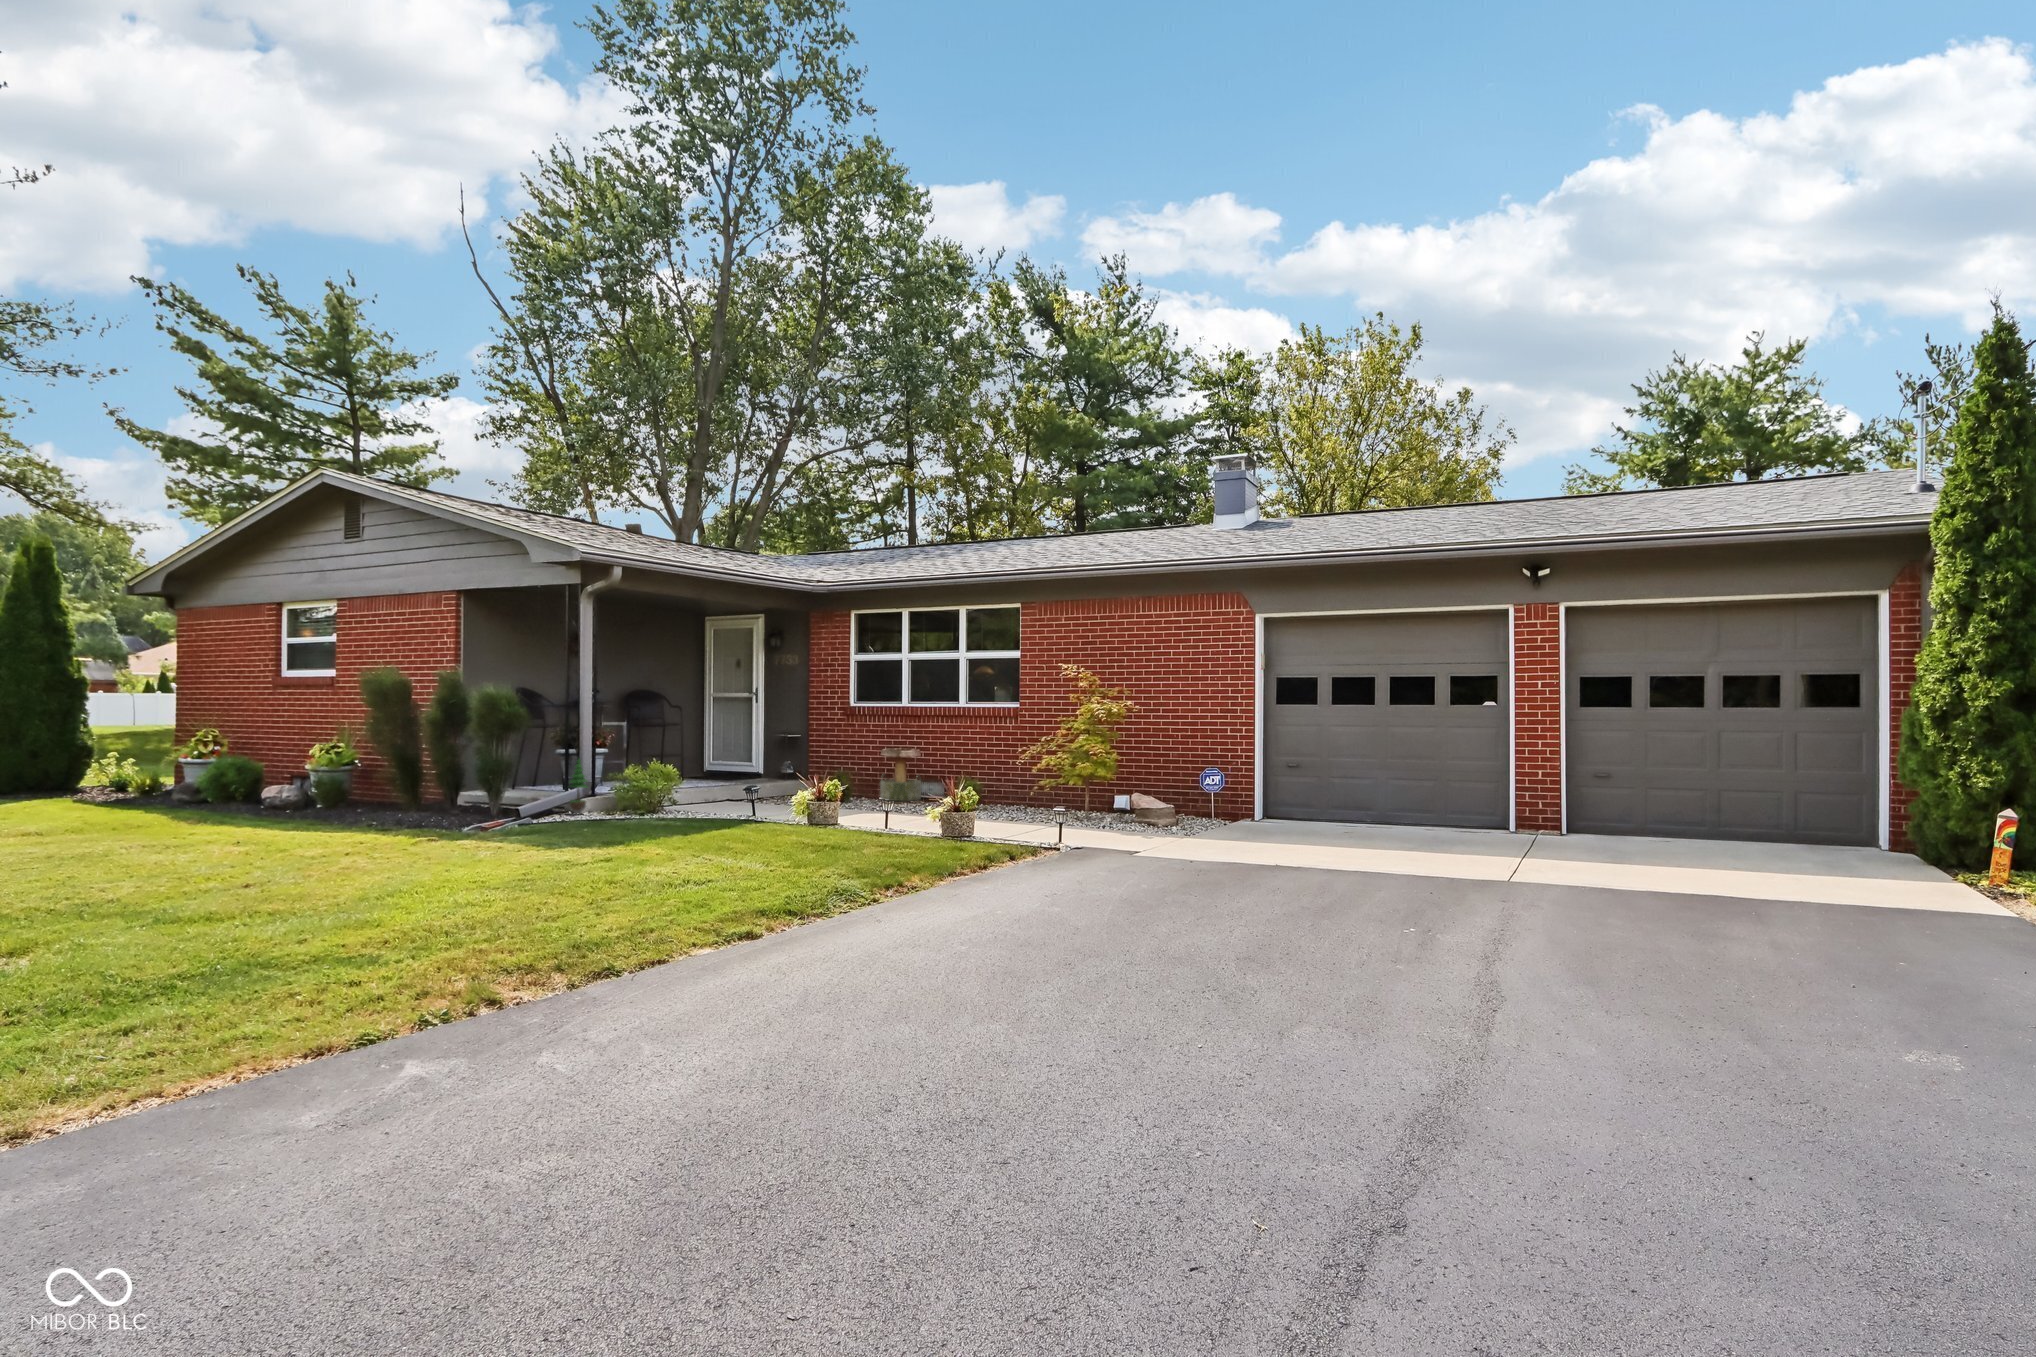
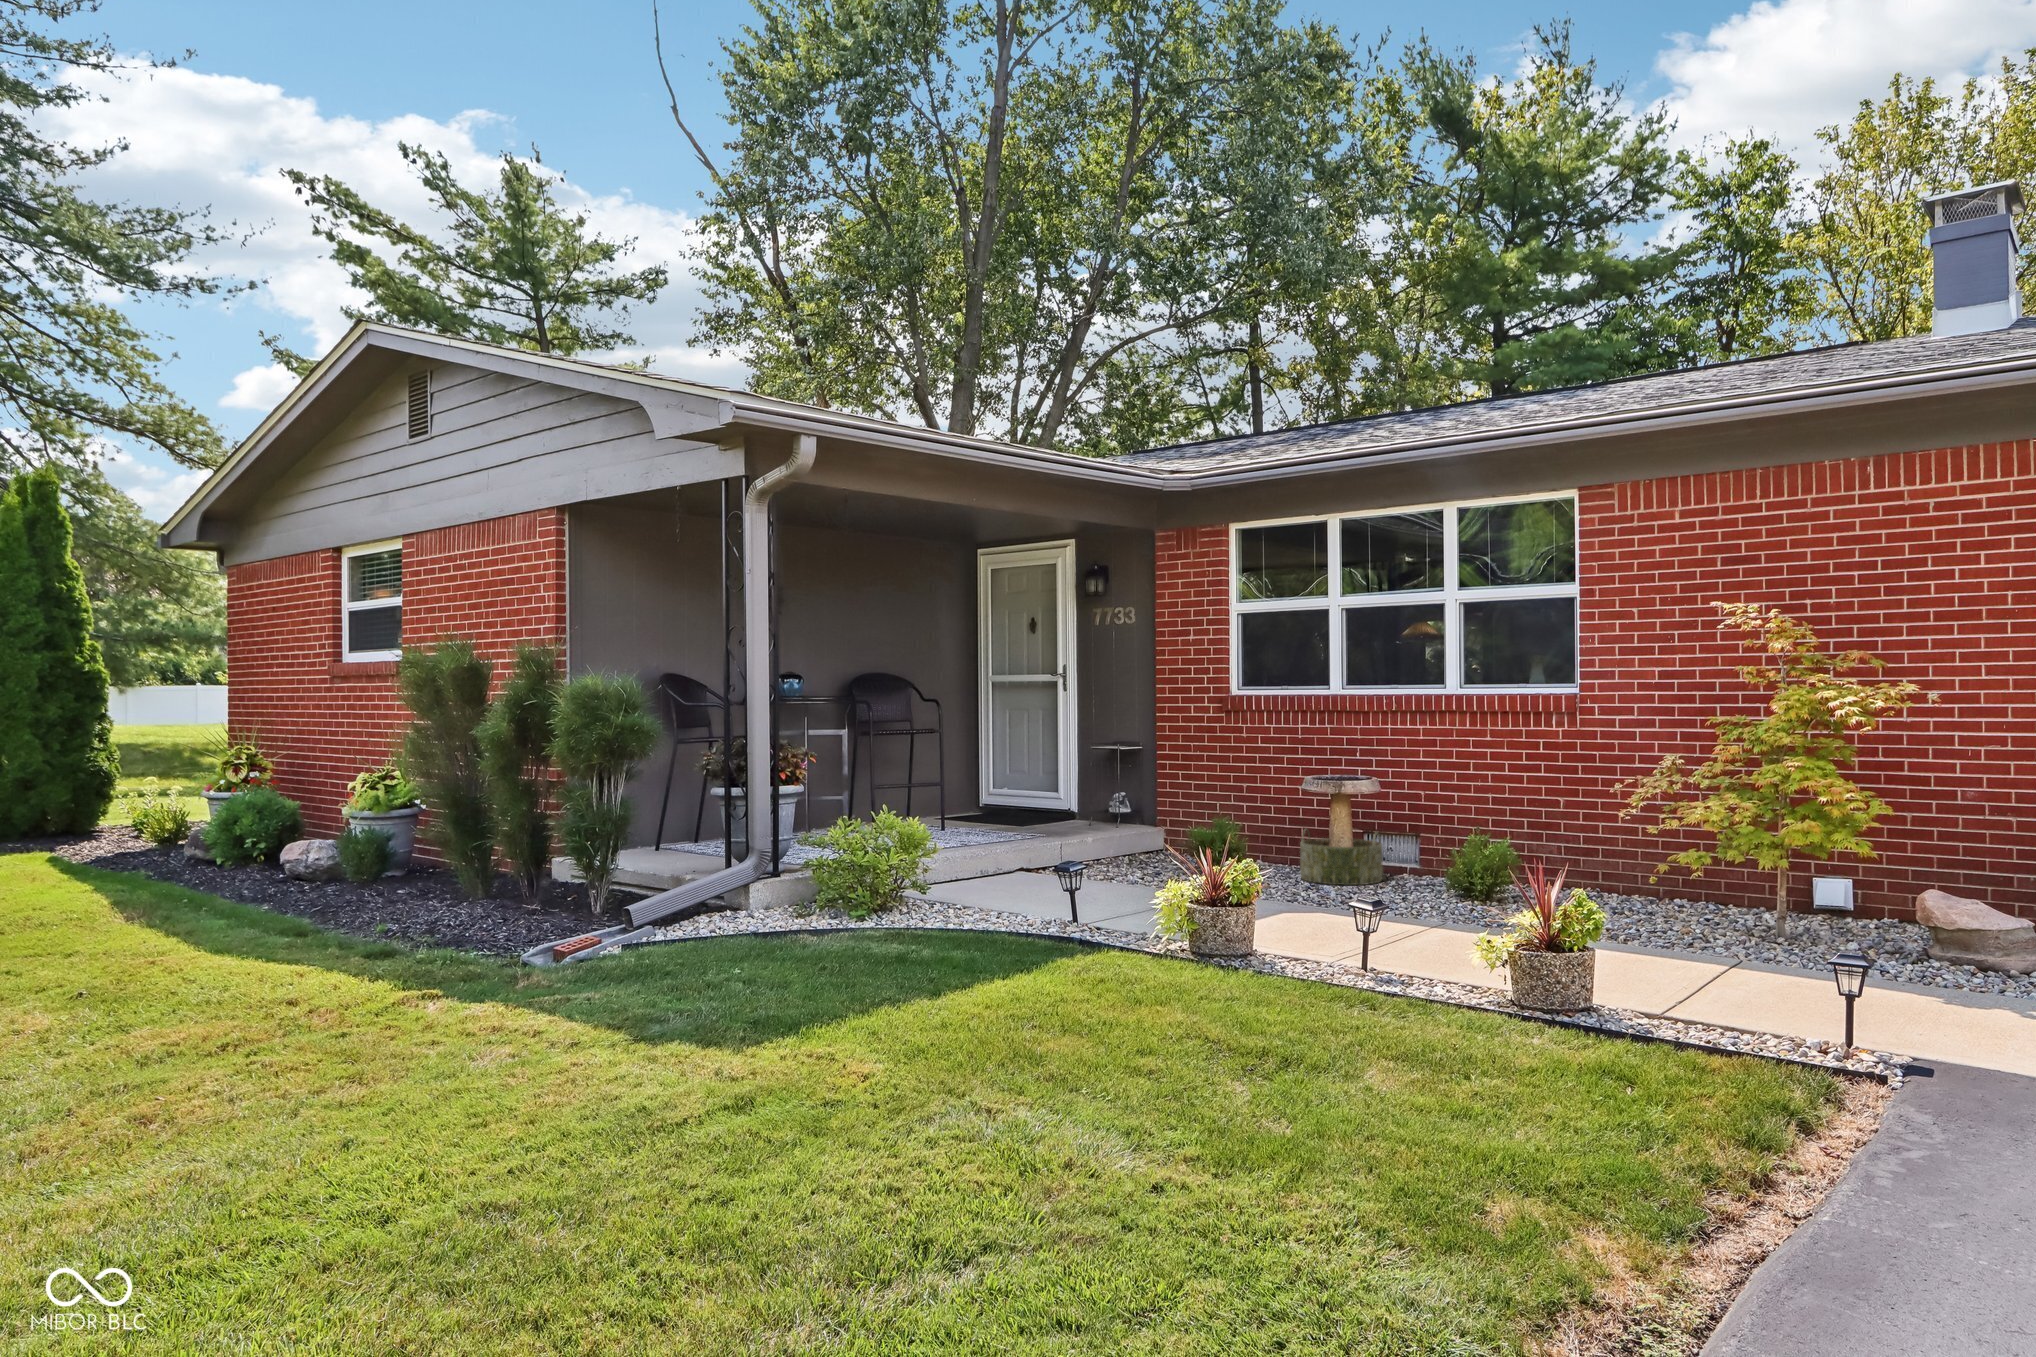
potted tree: present [569,759,587,814] -> none [716,798,756,907]

